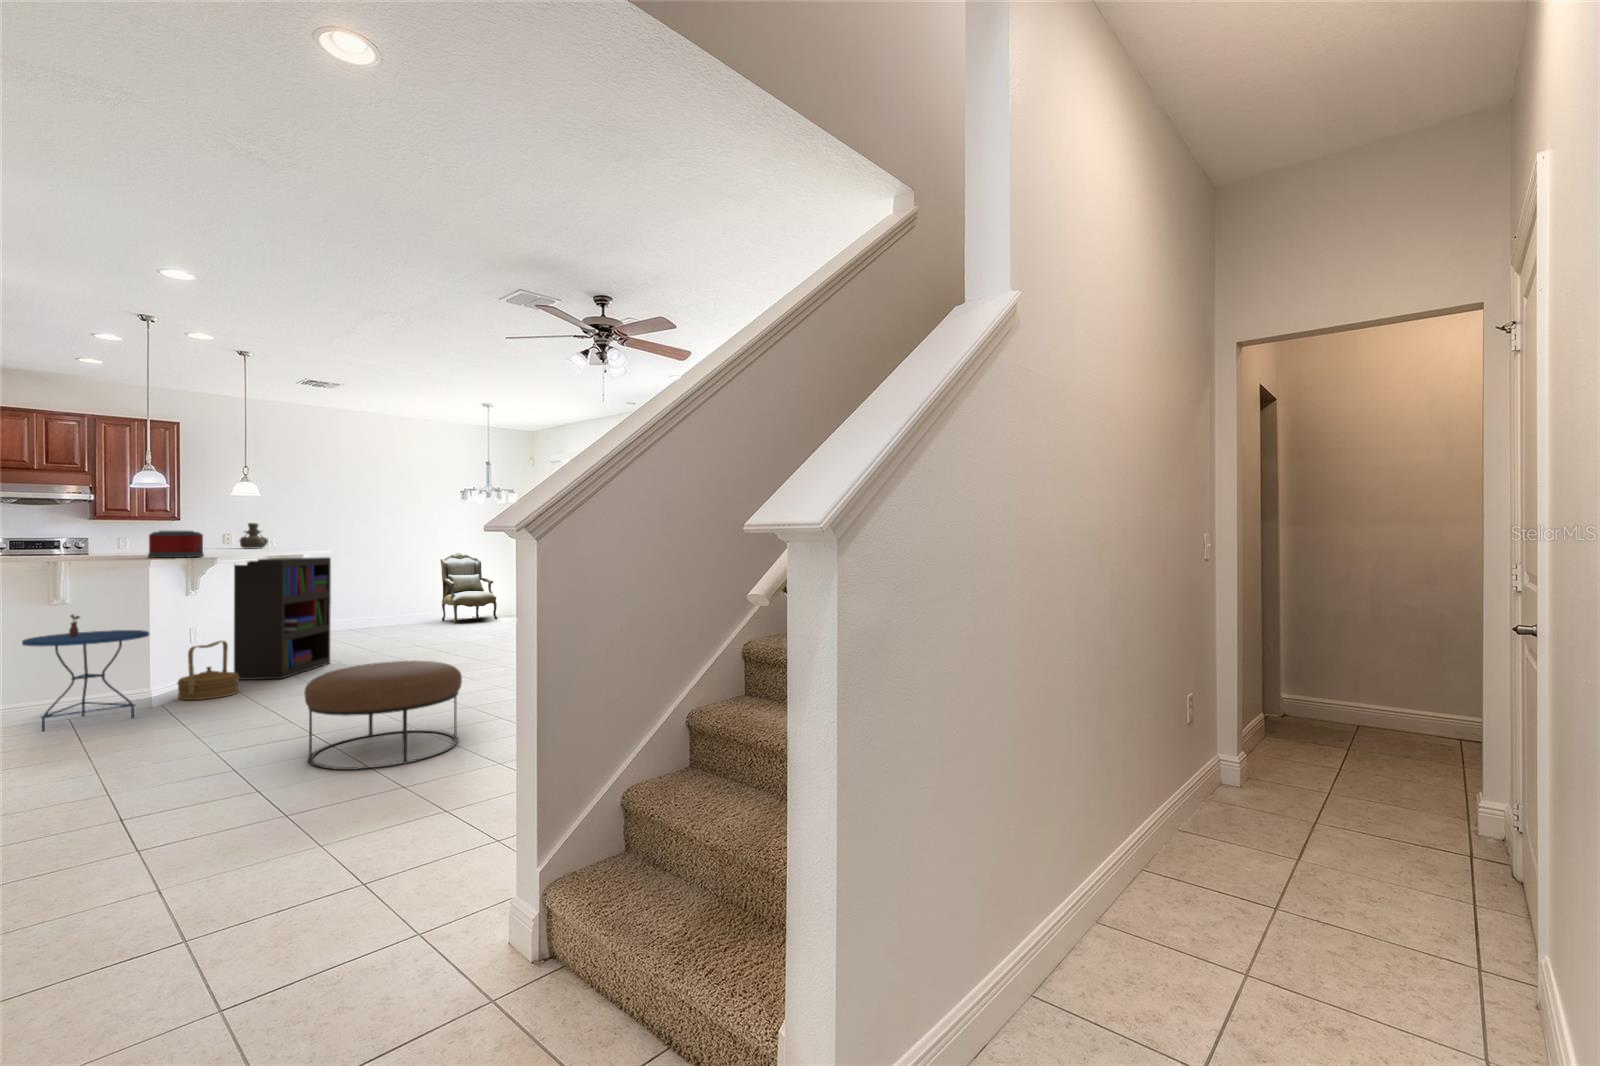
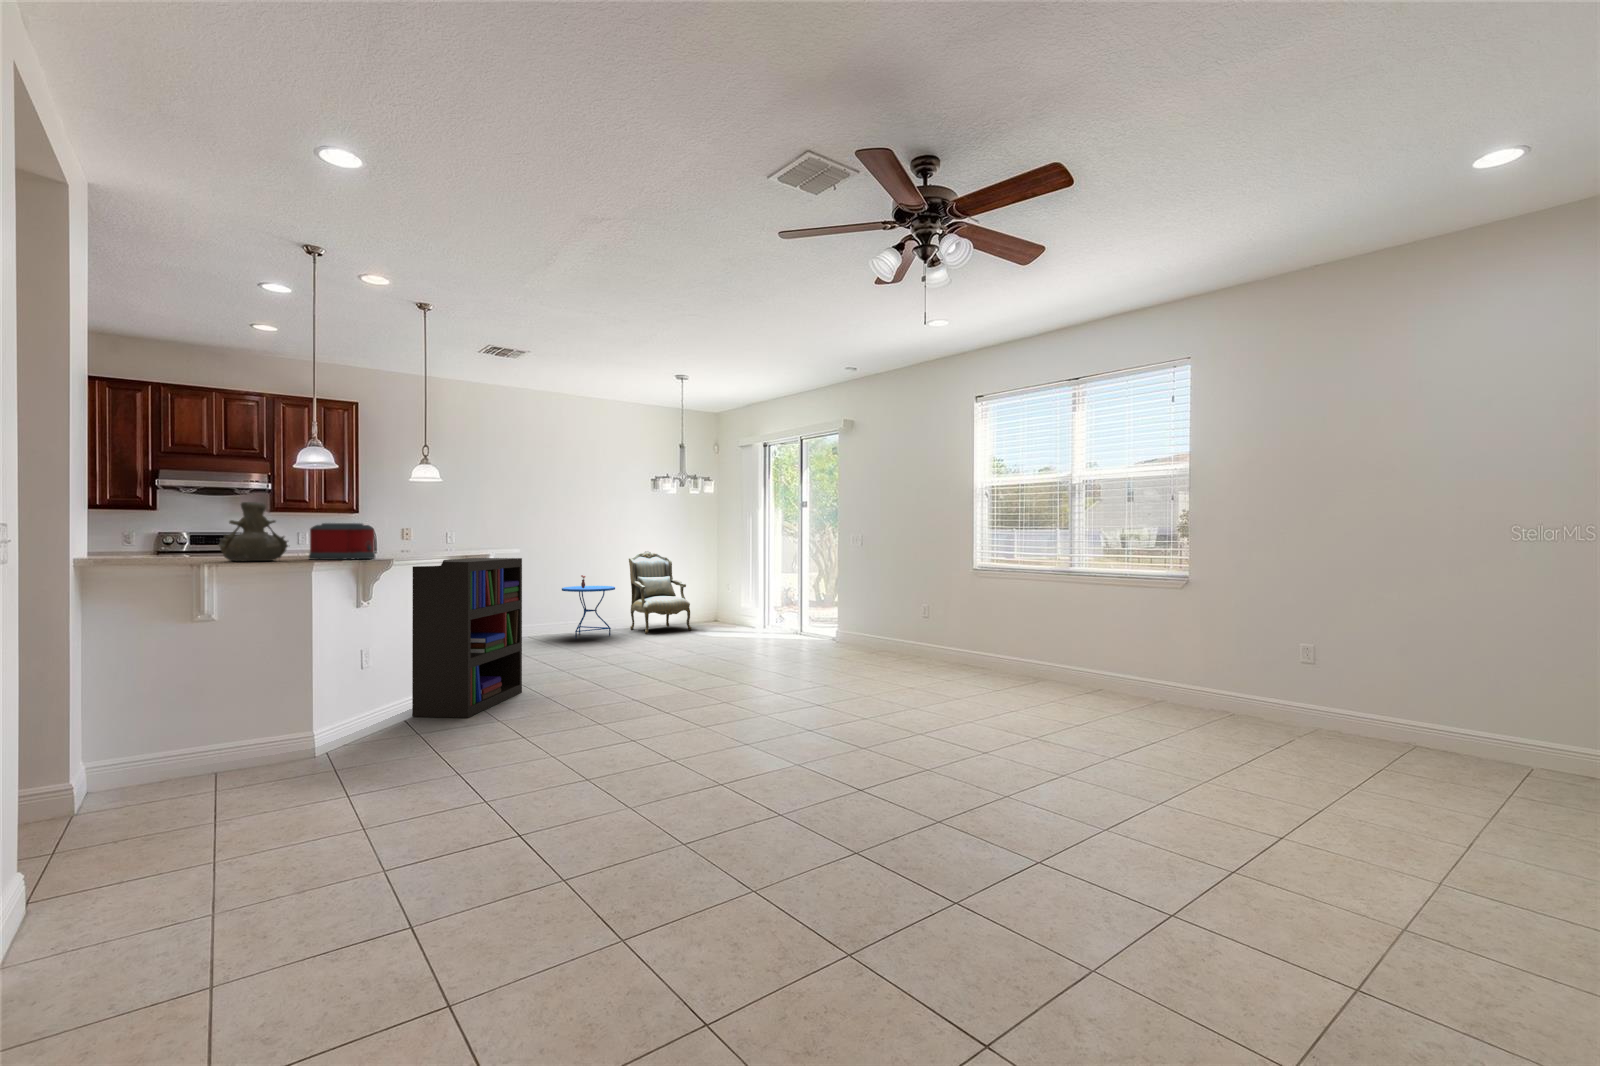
vase: present [240,523,268,548] -> present [218,502,288,561]
side table: present [22,615,149,731] -> present [562,575,615,639]
woven basket: present [177,641,239,700] -> none [343,669,418,753]
ottoman: present [304,661,462,770] -> none [511,737,756,969]

